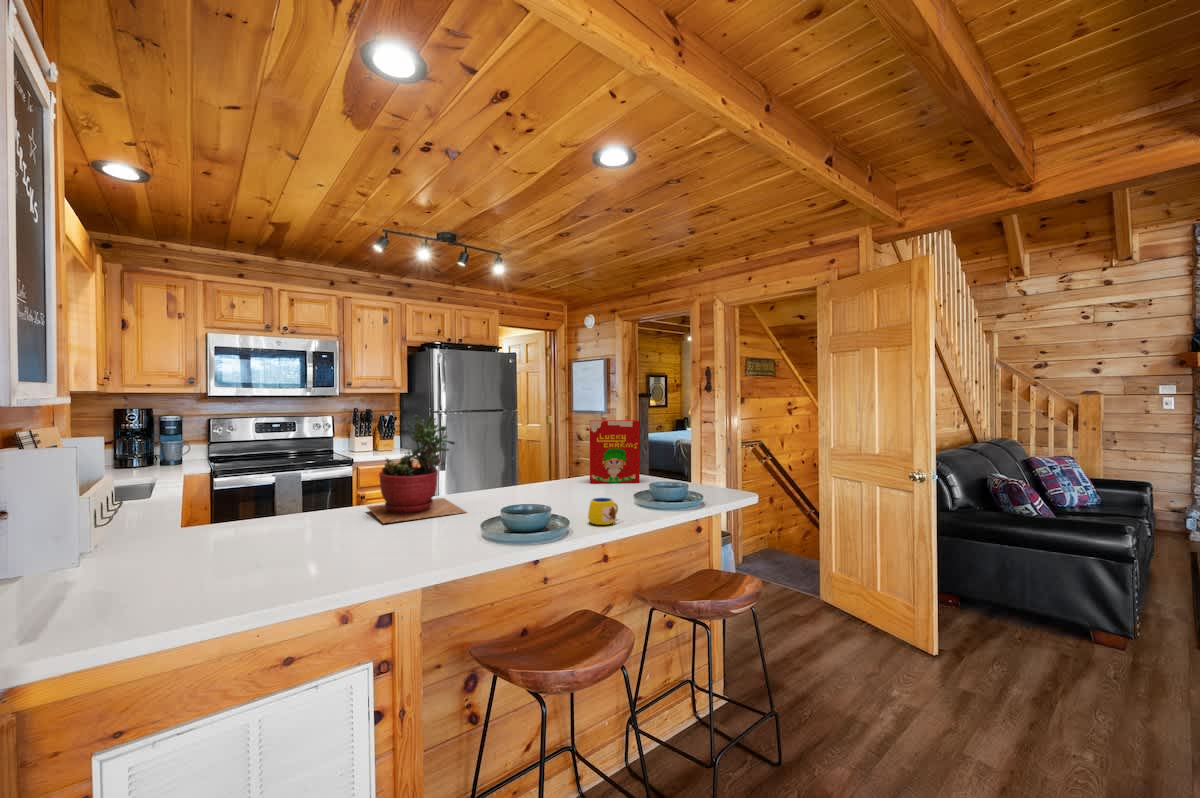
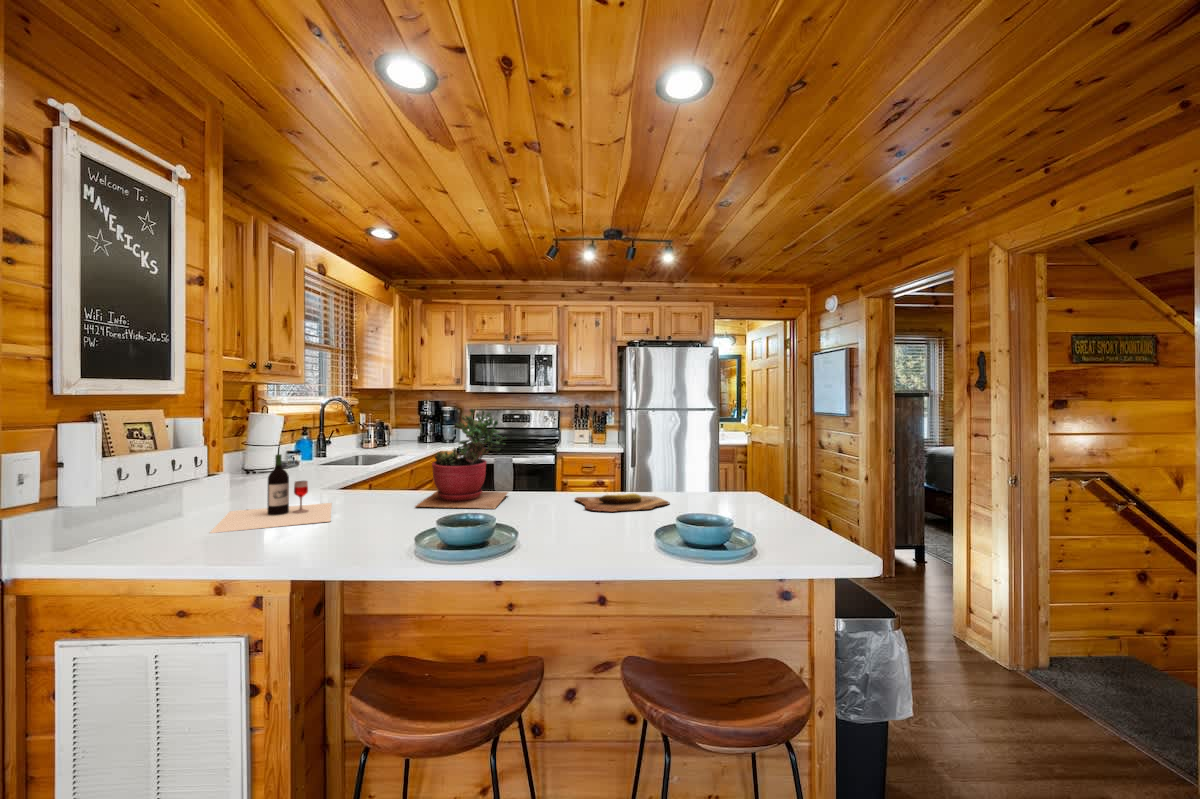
cereal box: present [590,420,640,483] -> none [687,422,755,507]
wine bottle: none [131,482,332,591] -> present [211,454,332,533]
cutting board: none [513,483,590,500] -> present [575,493,669,512]
mug: present [588,498,622,525] -> none [550,514,595,549]

